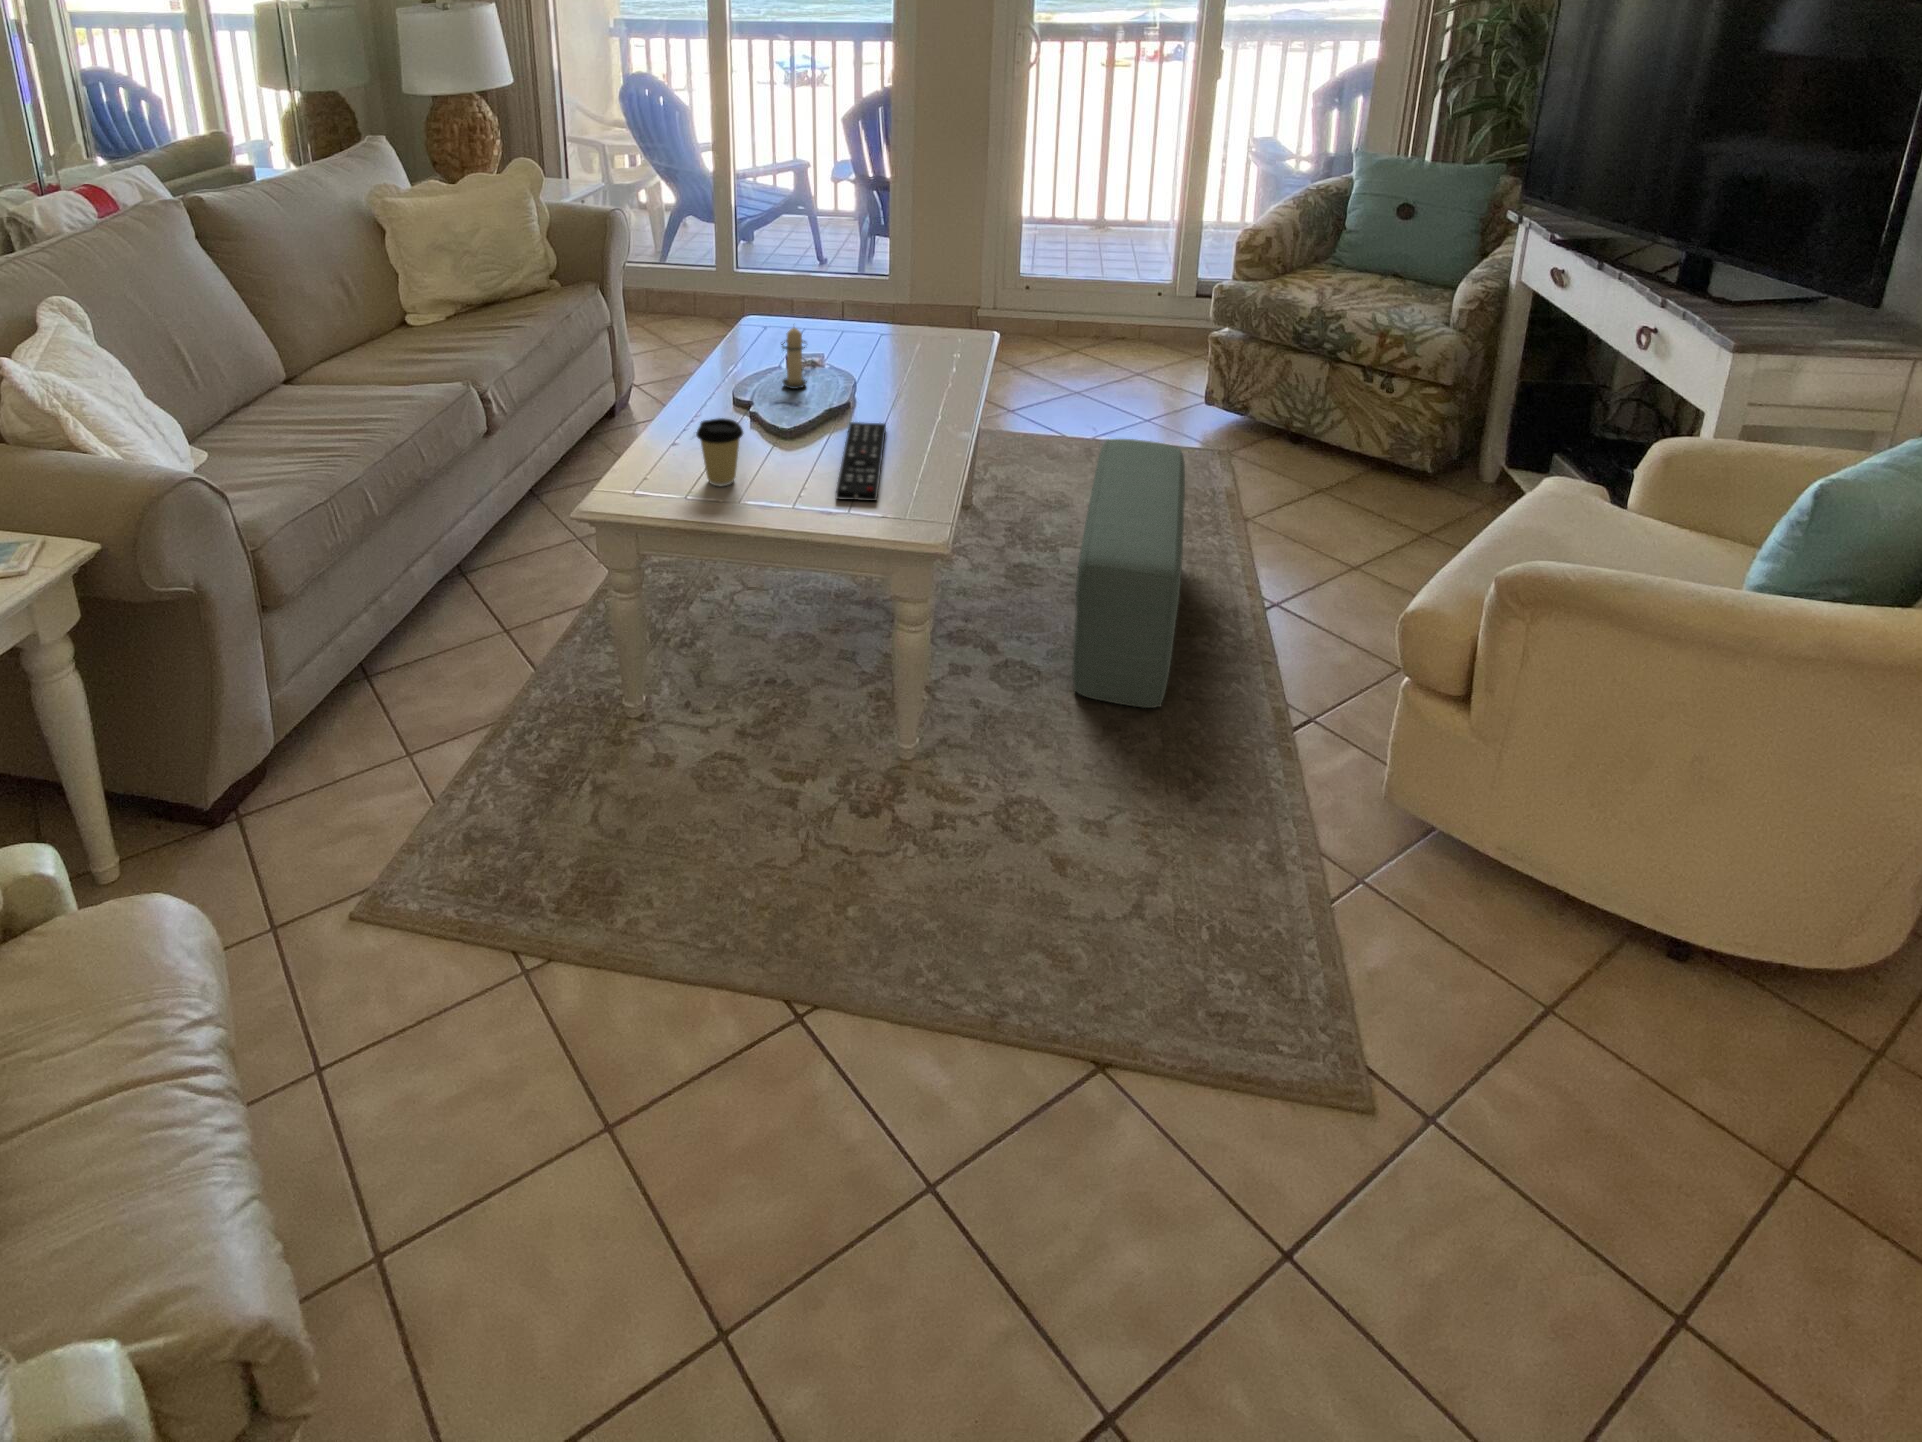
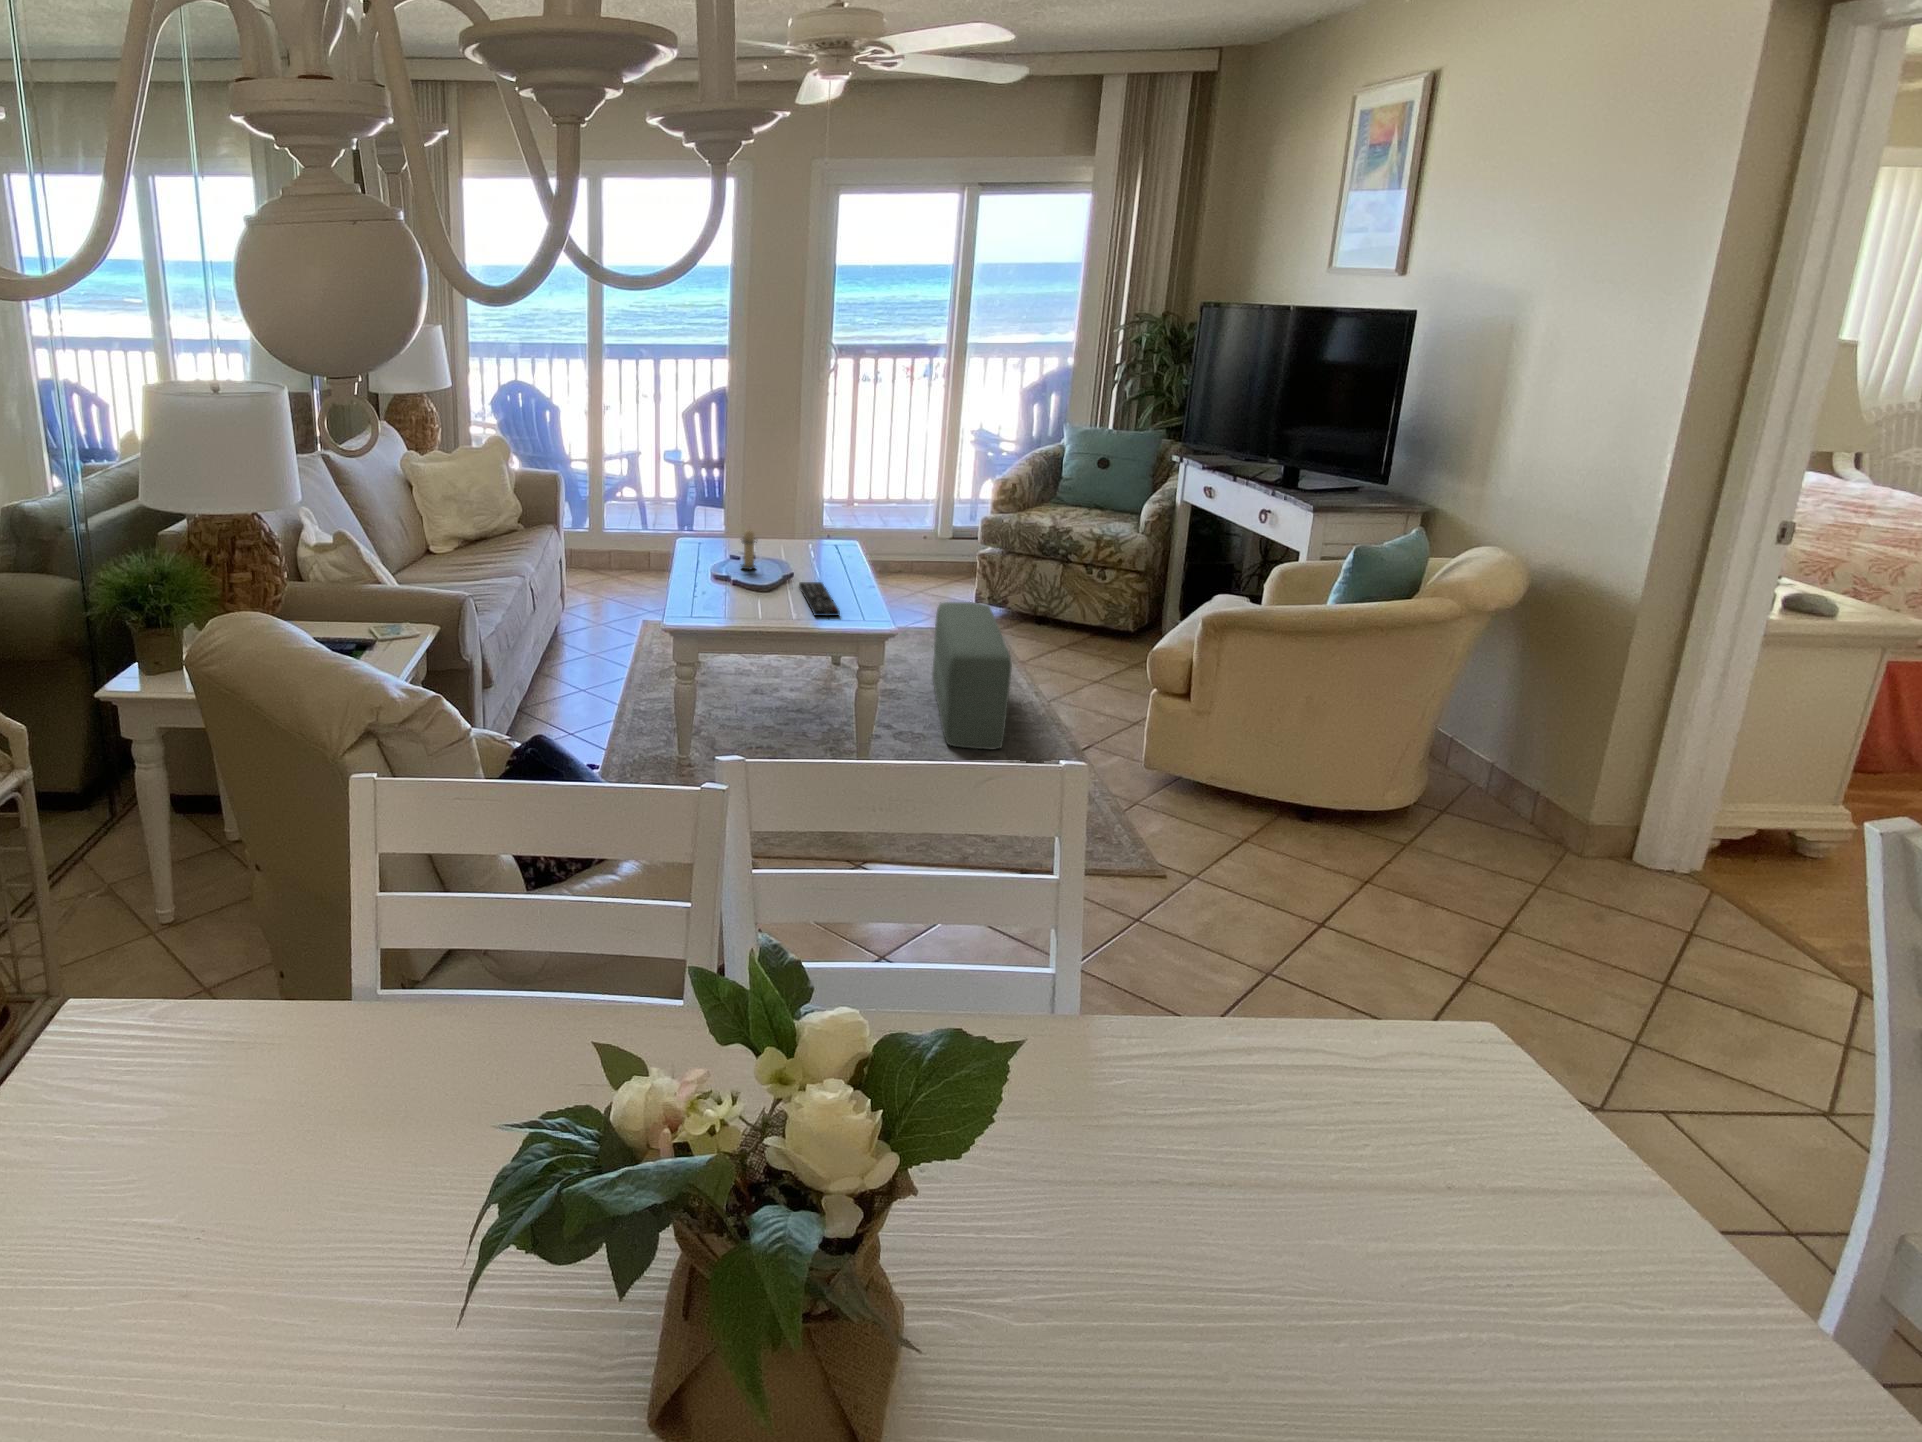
coffee cup: present [696,418,743,486] -> none [724,572,754,614]

